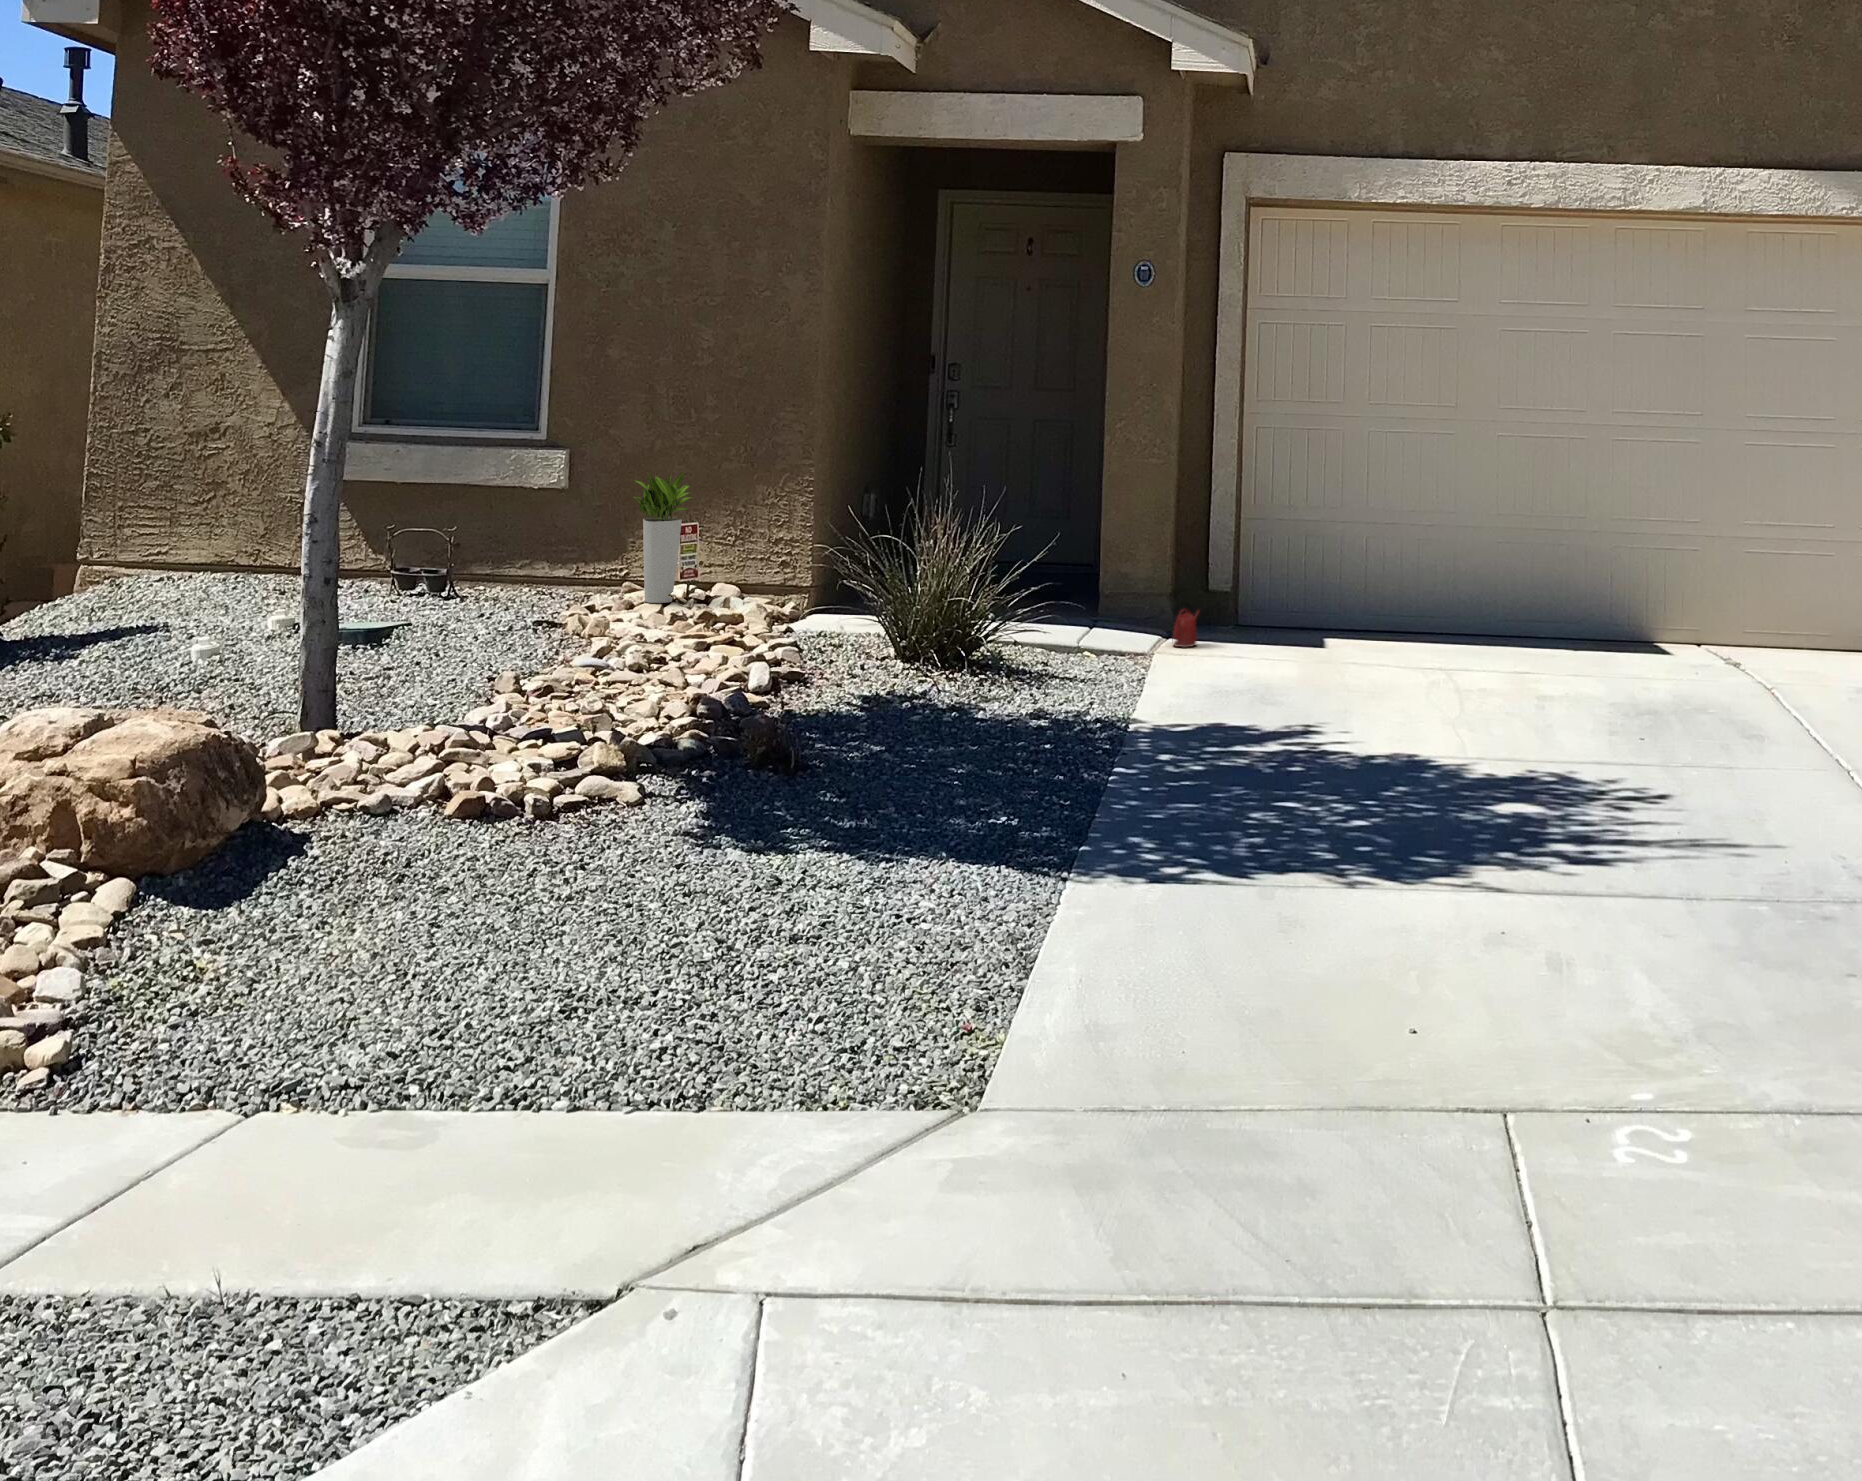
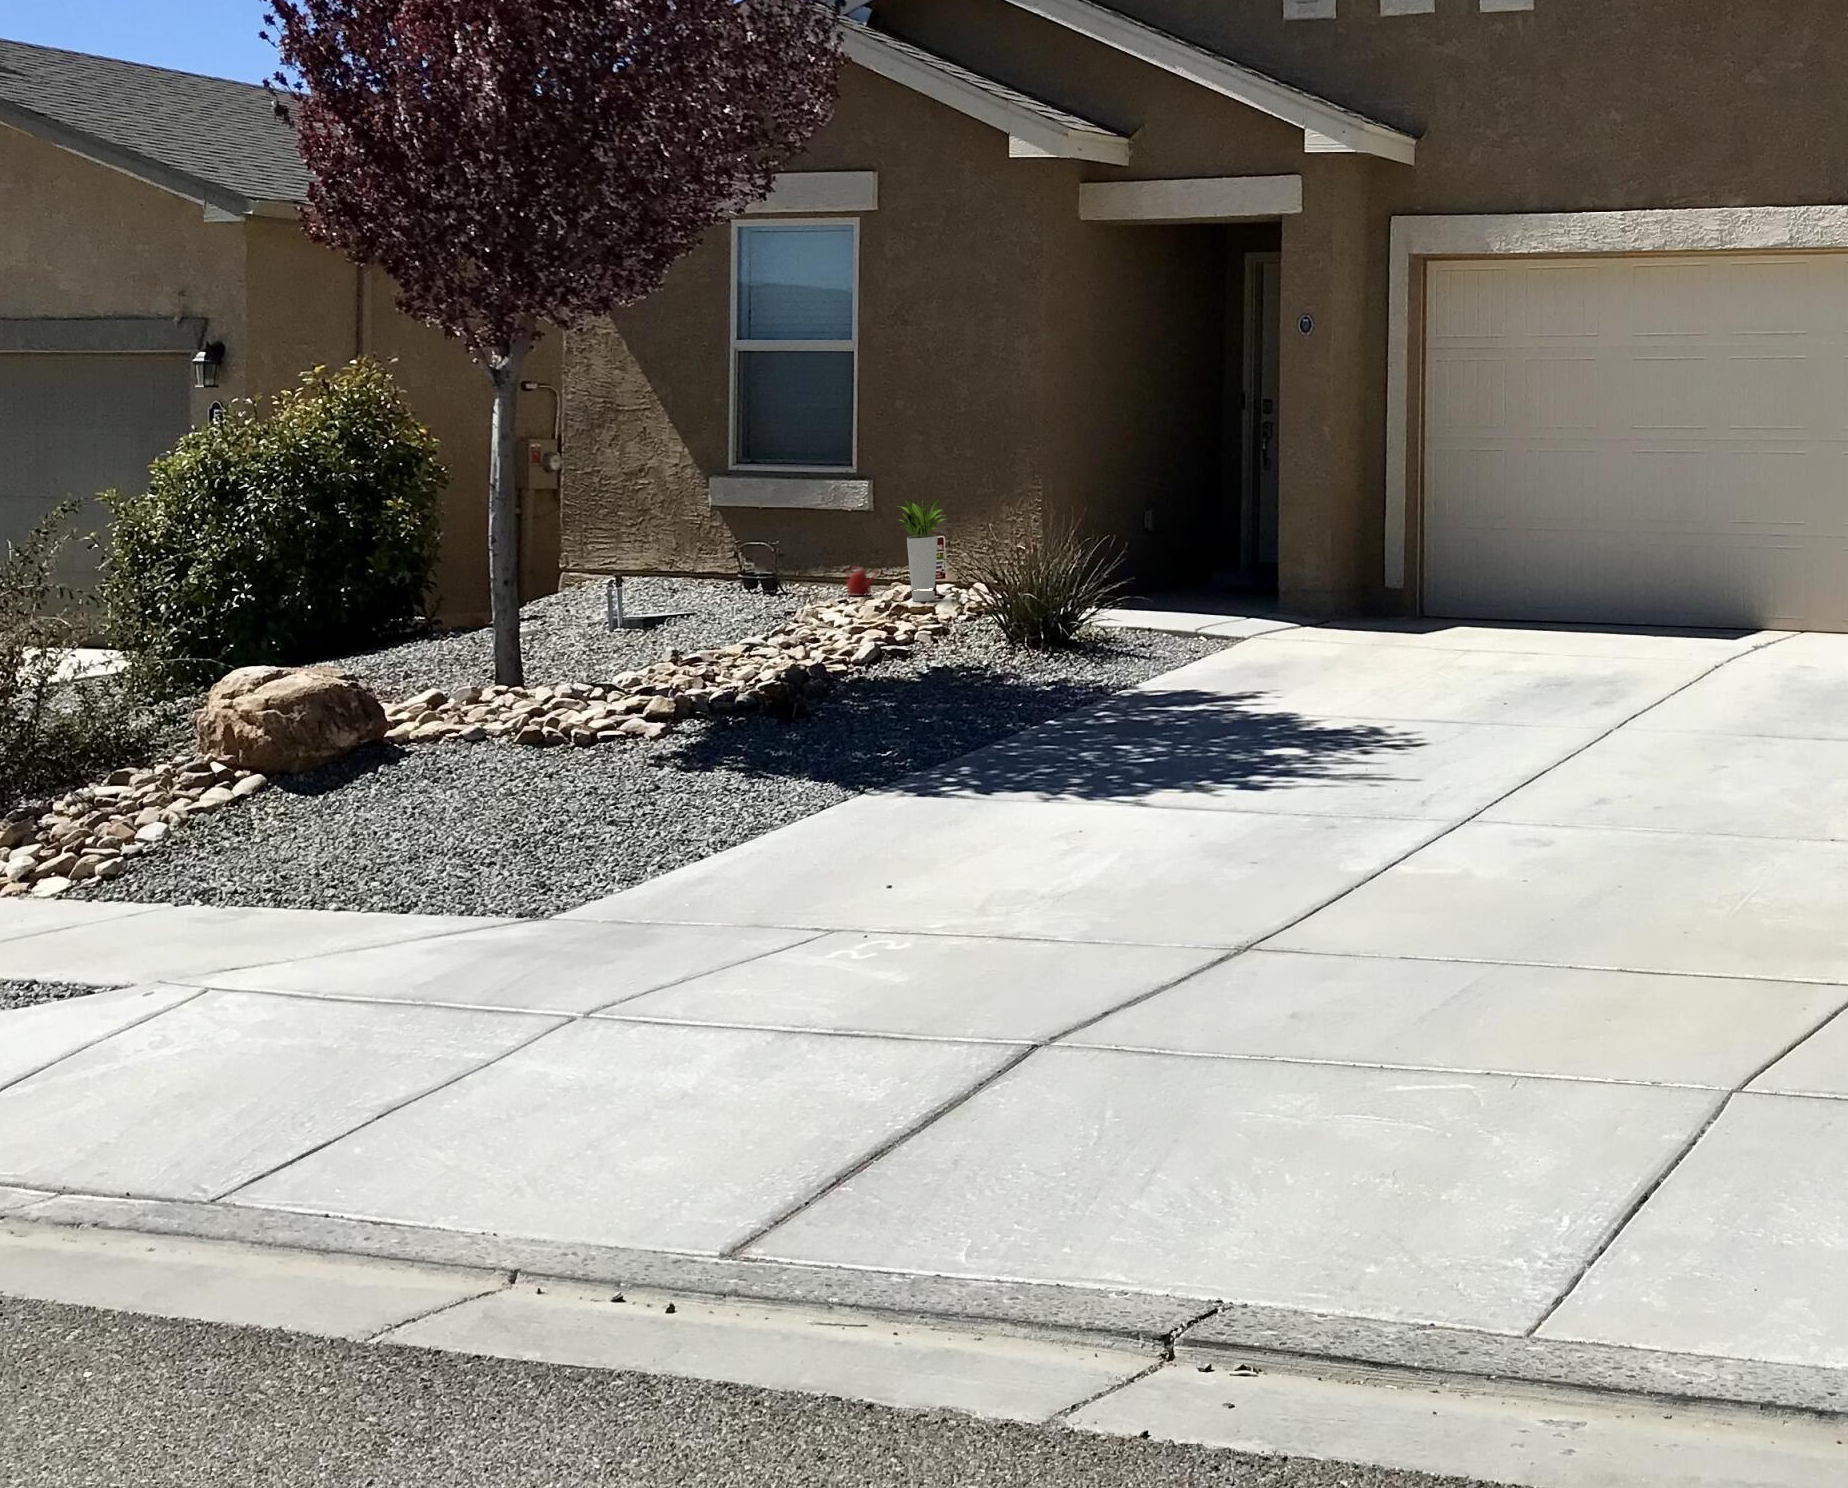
watering can: present [1172,609,1200,648] -> present [846,568,878,596]

